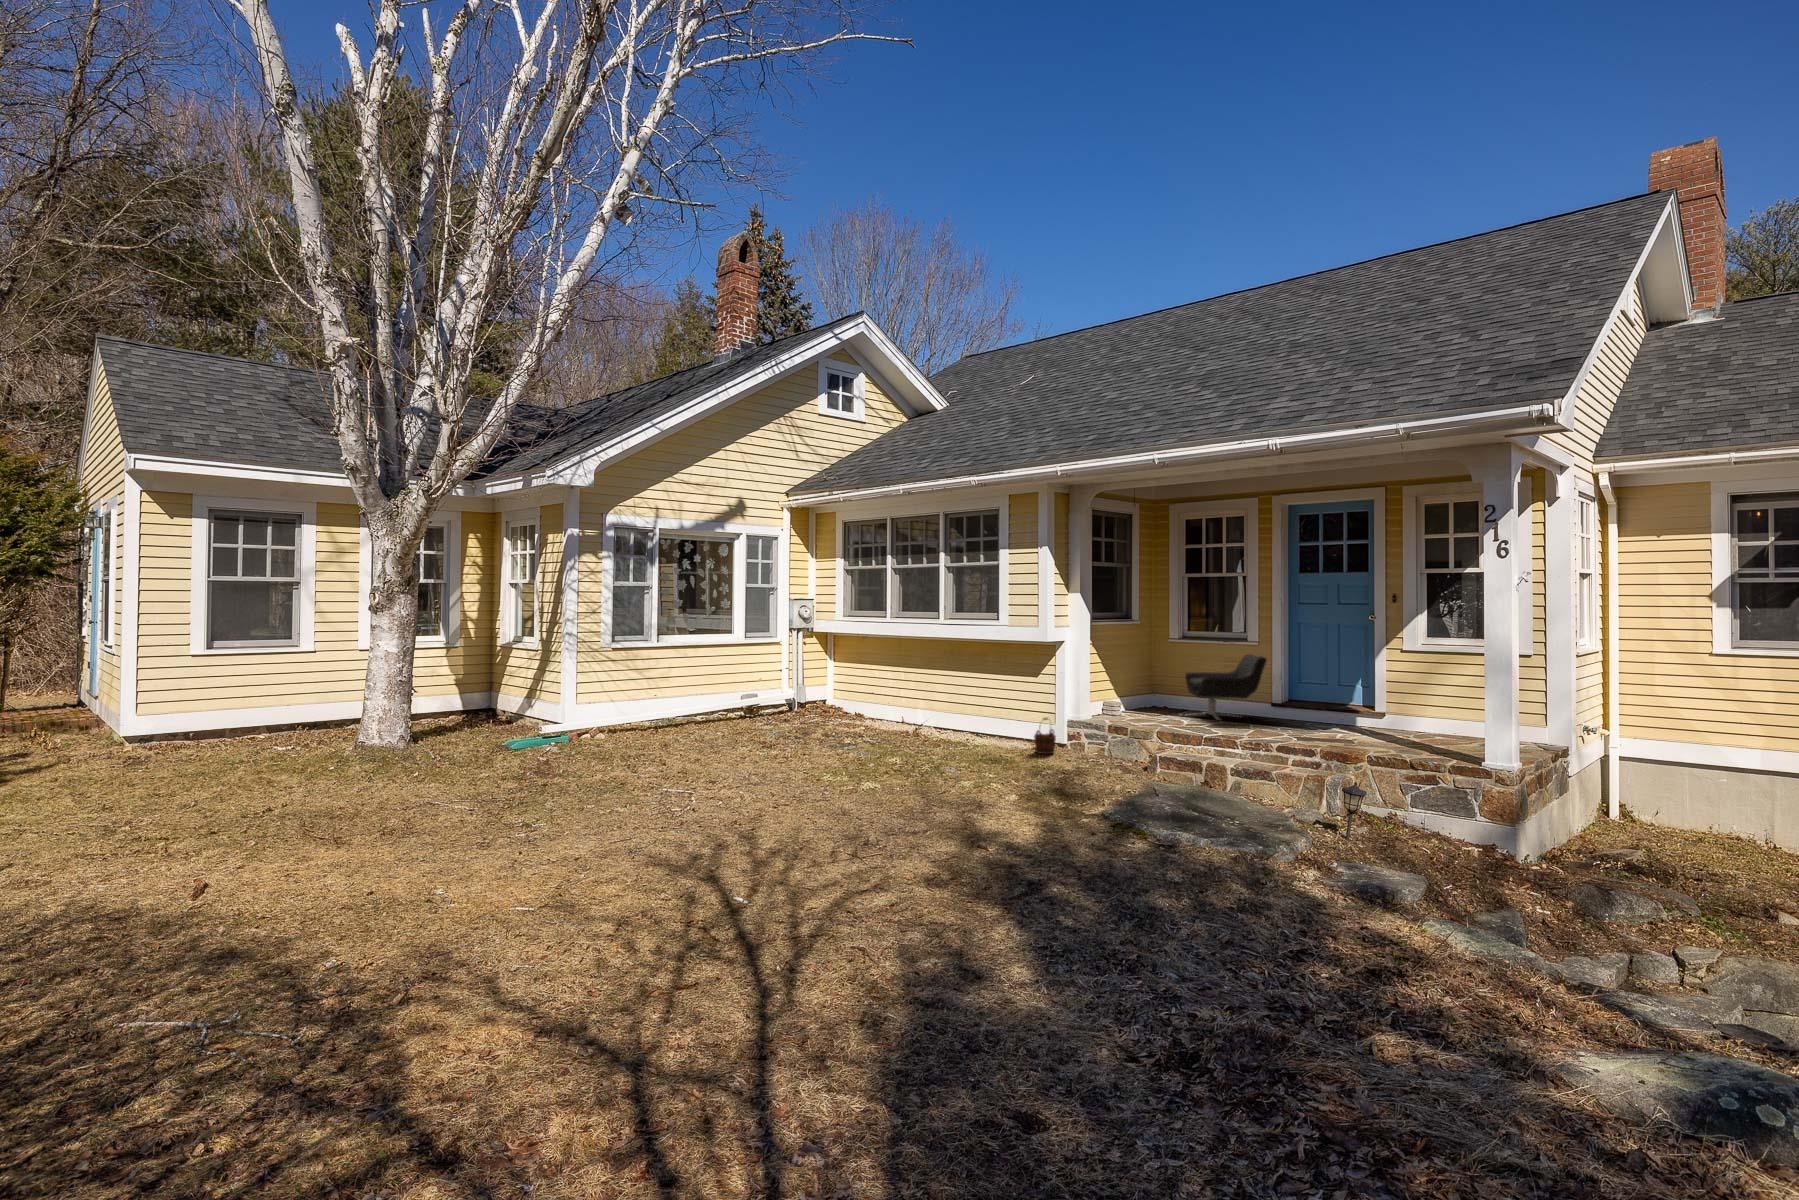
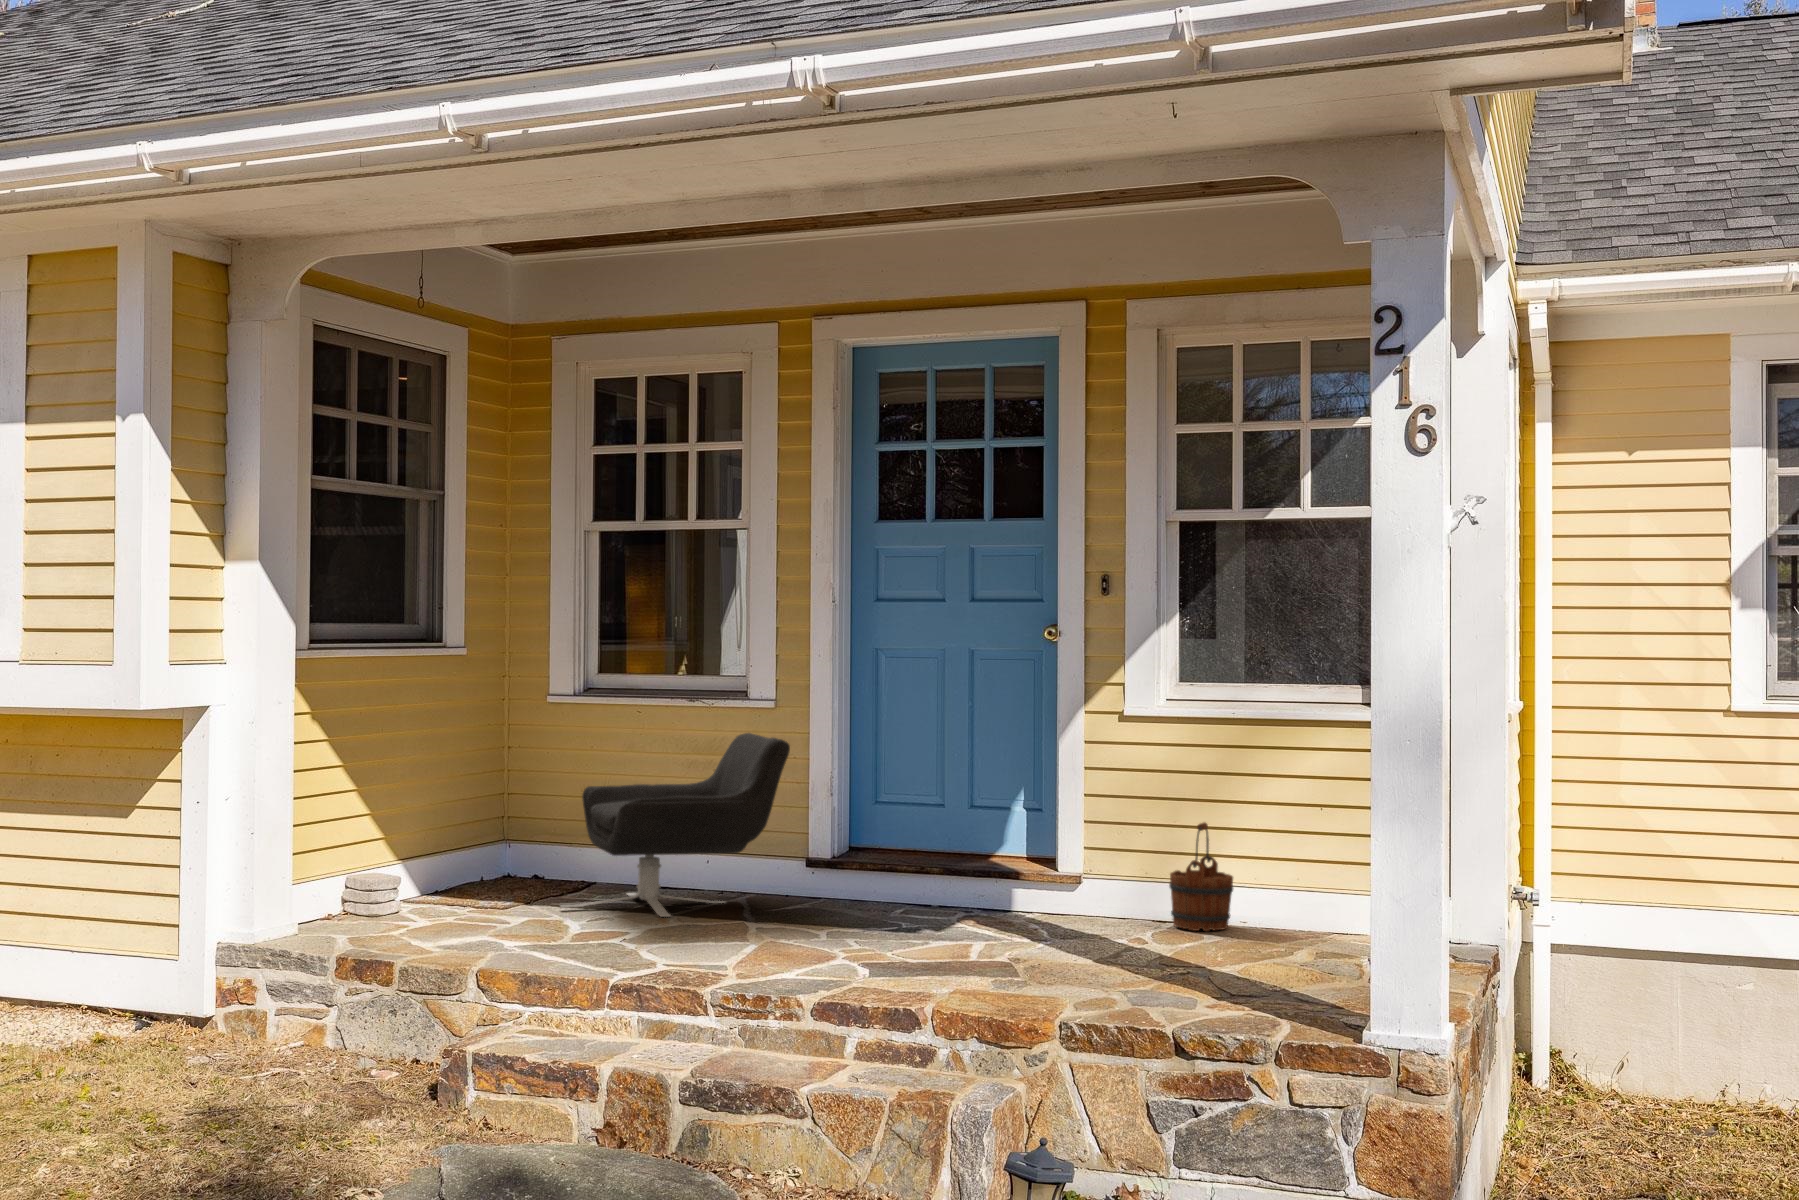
wooden bucket: present [1034,718,1056,754] -> present [1169,822,1233,931]

